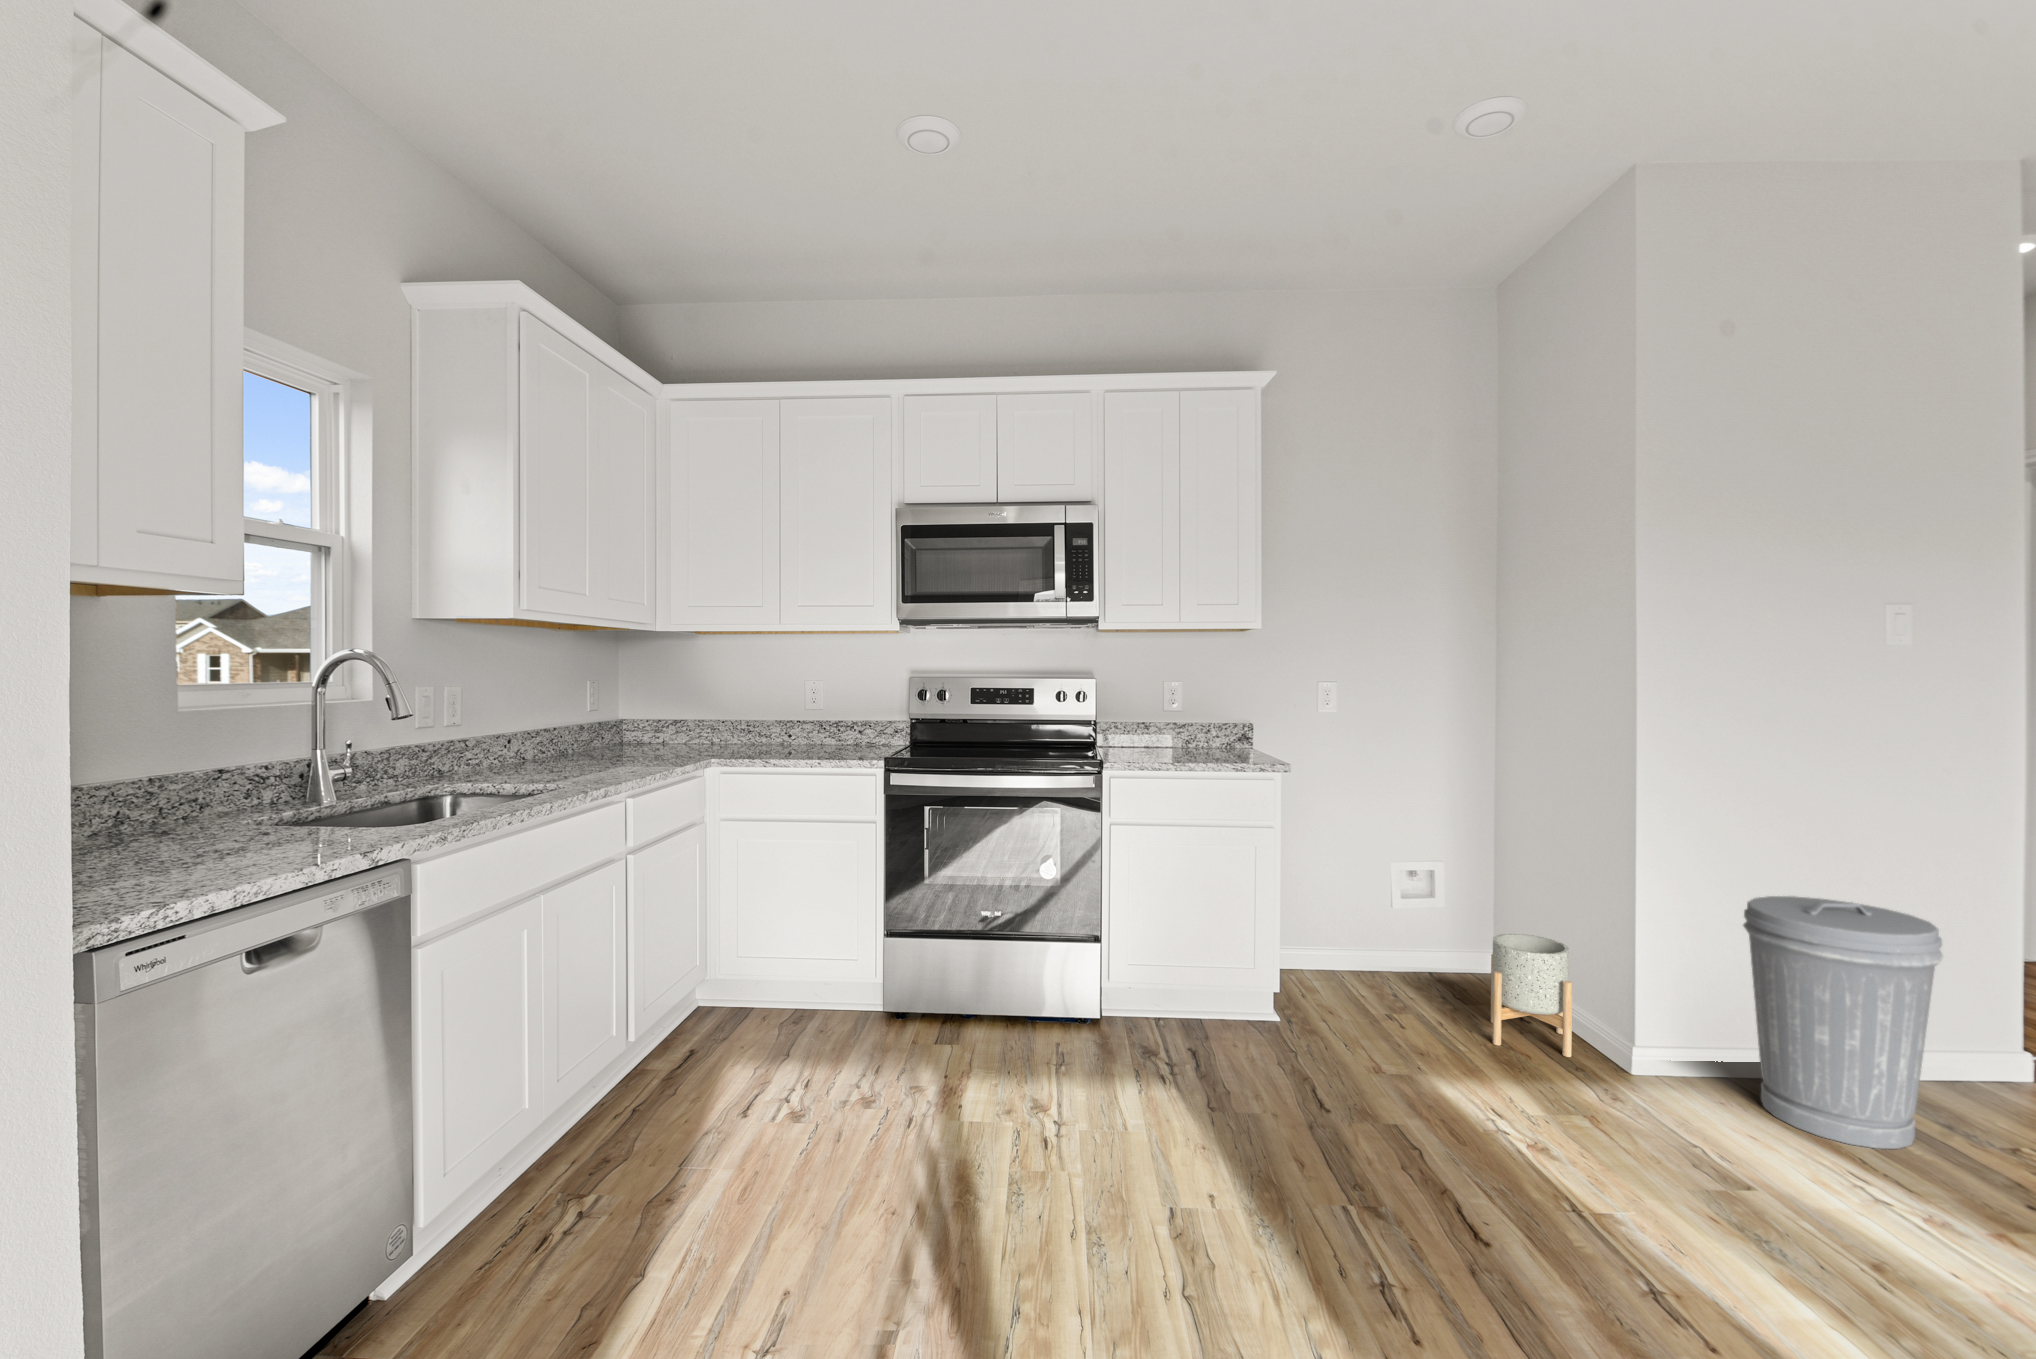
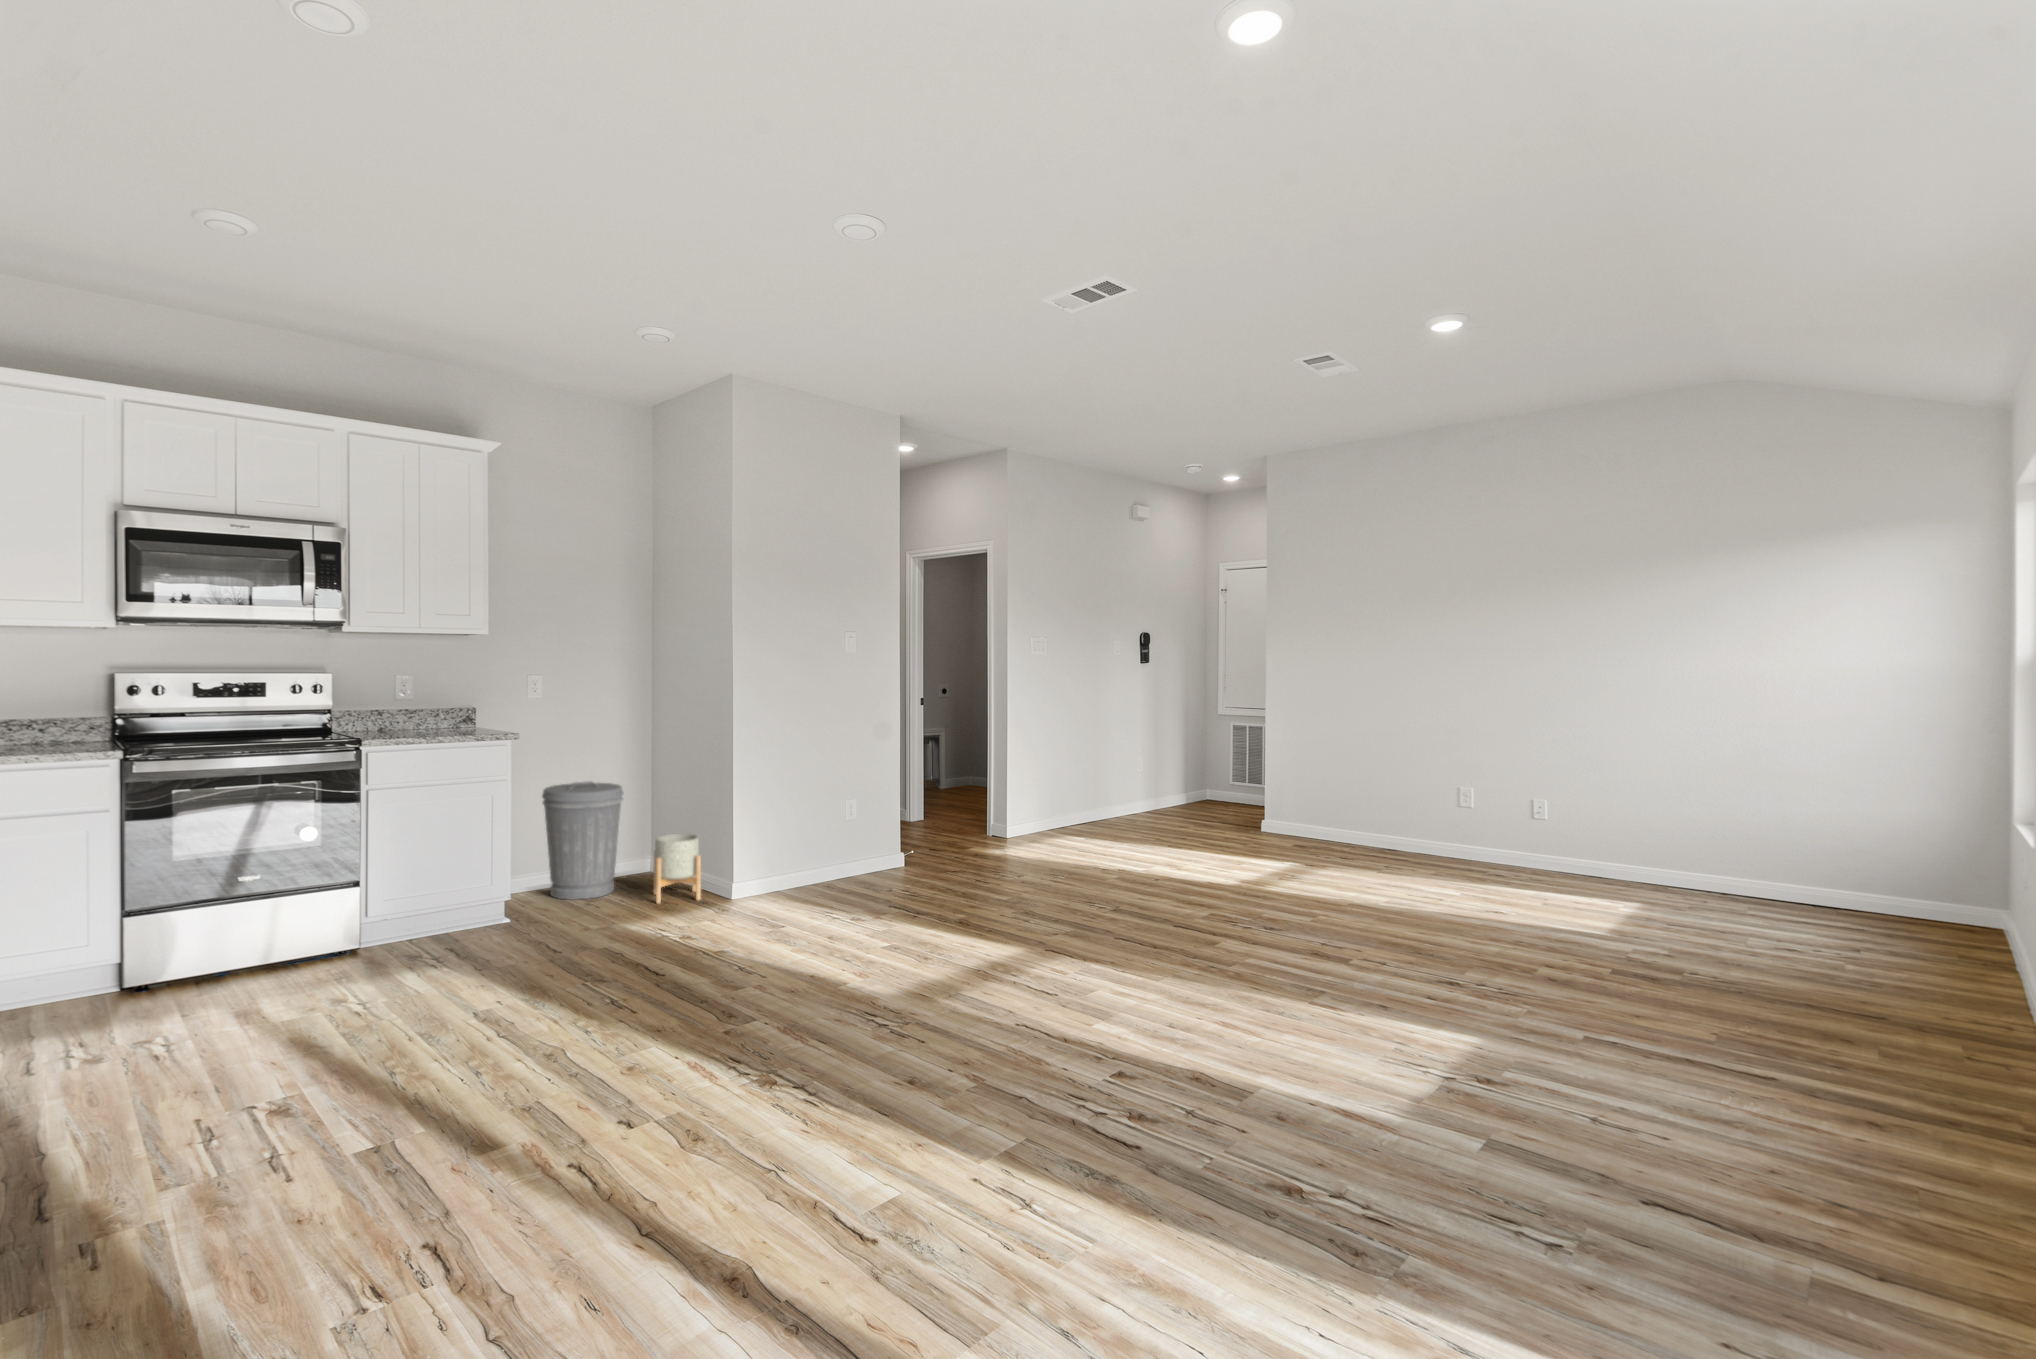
trash can: present [1743,896,1943,1149] -> present [542,781,623,900]

